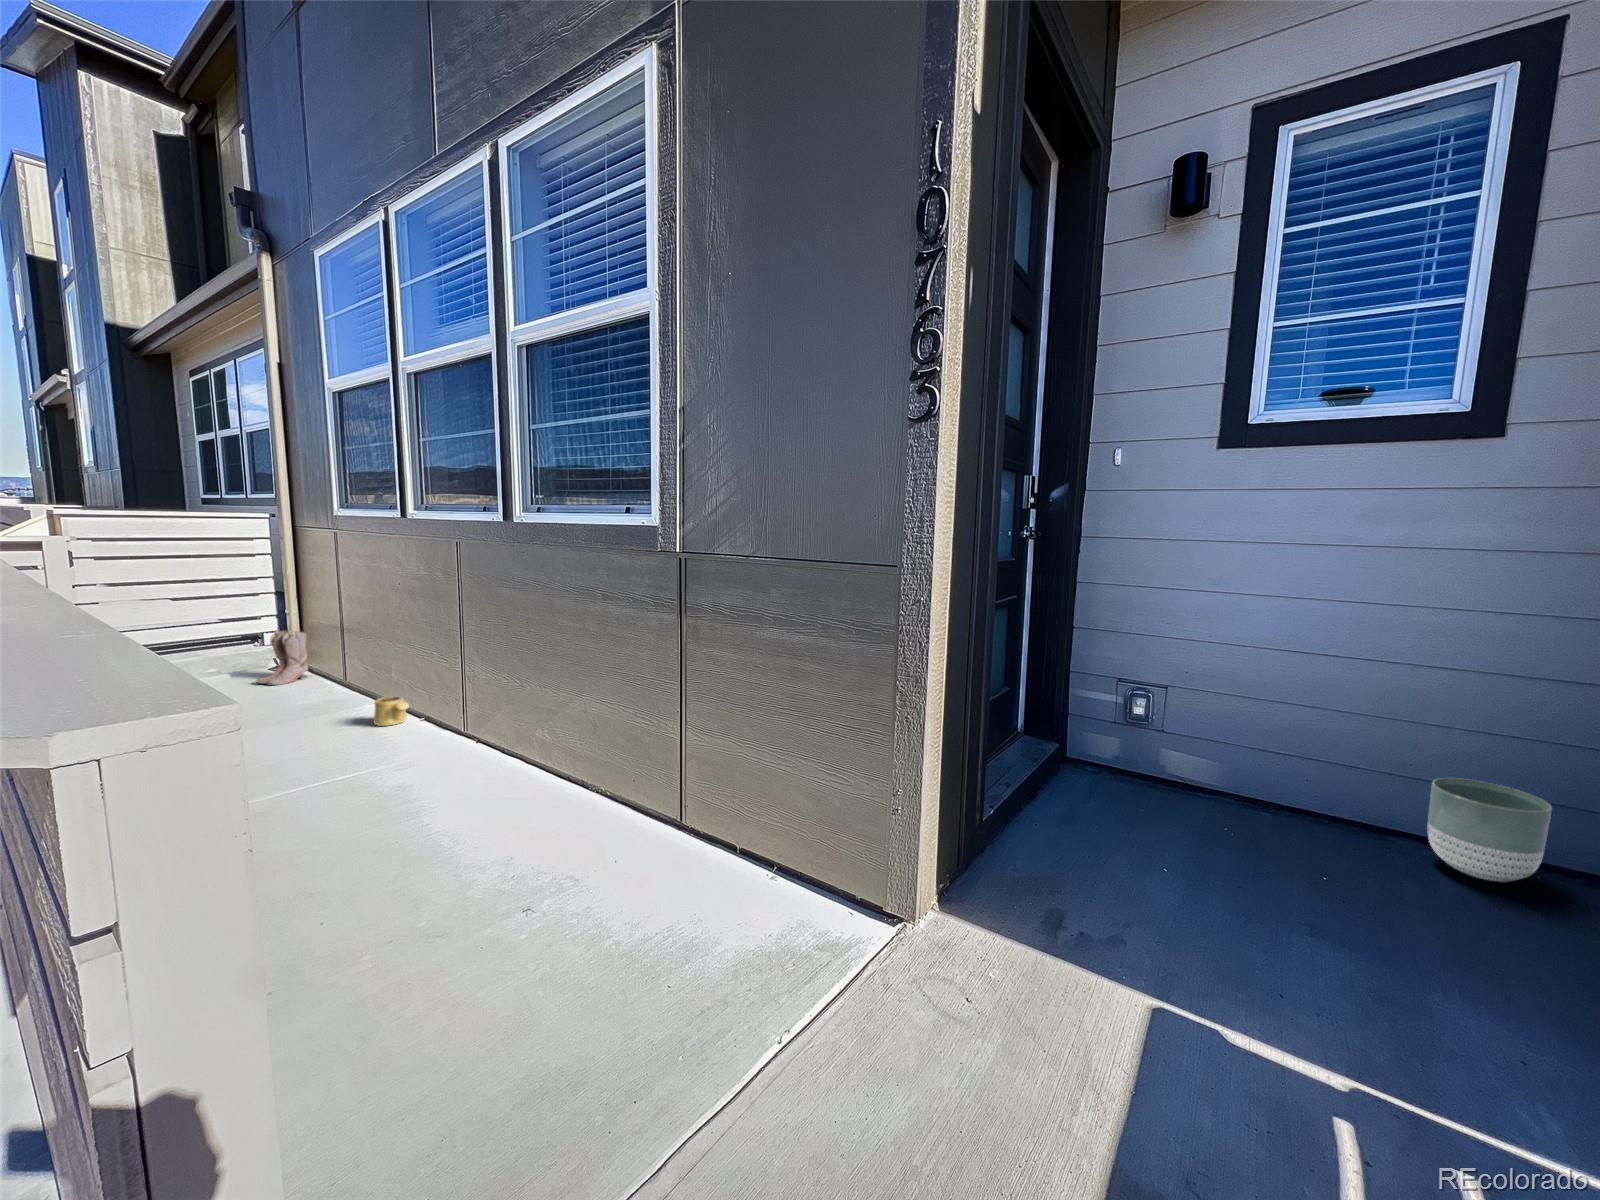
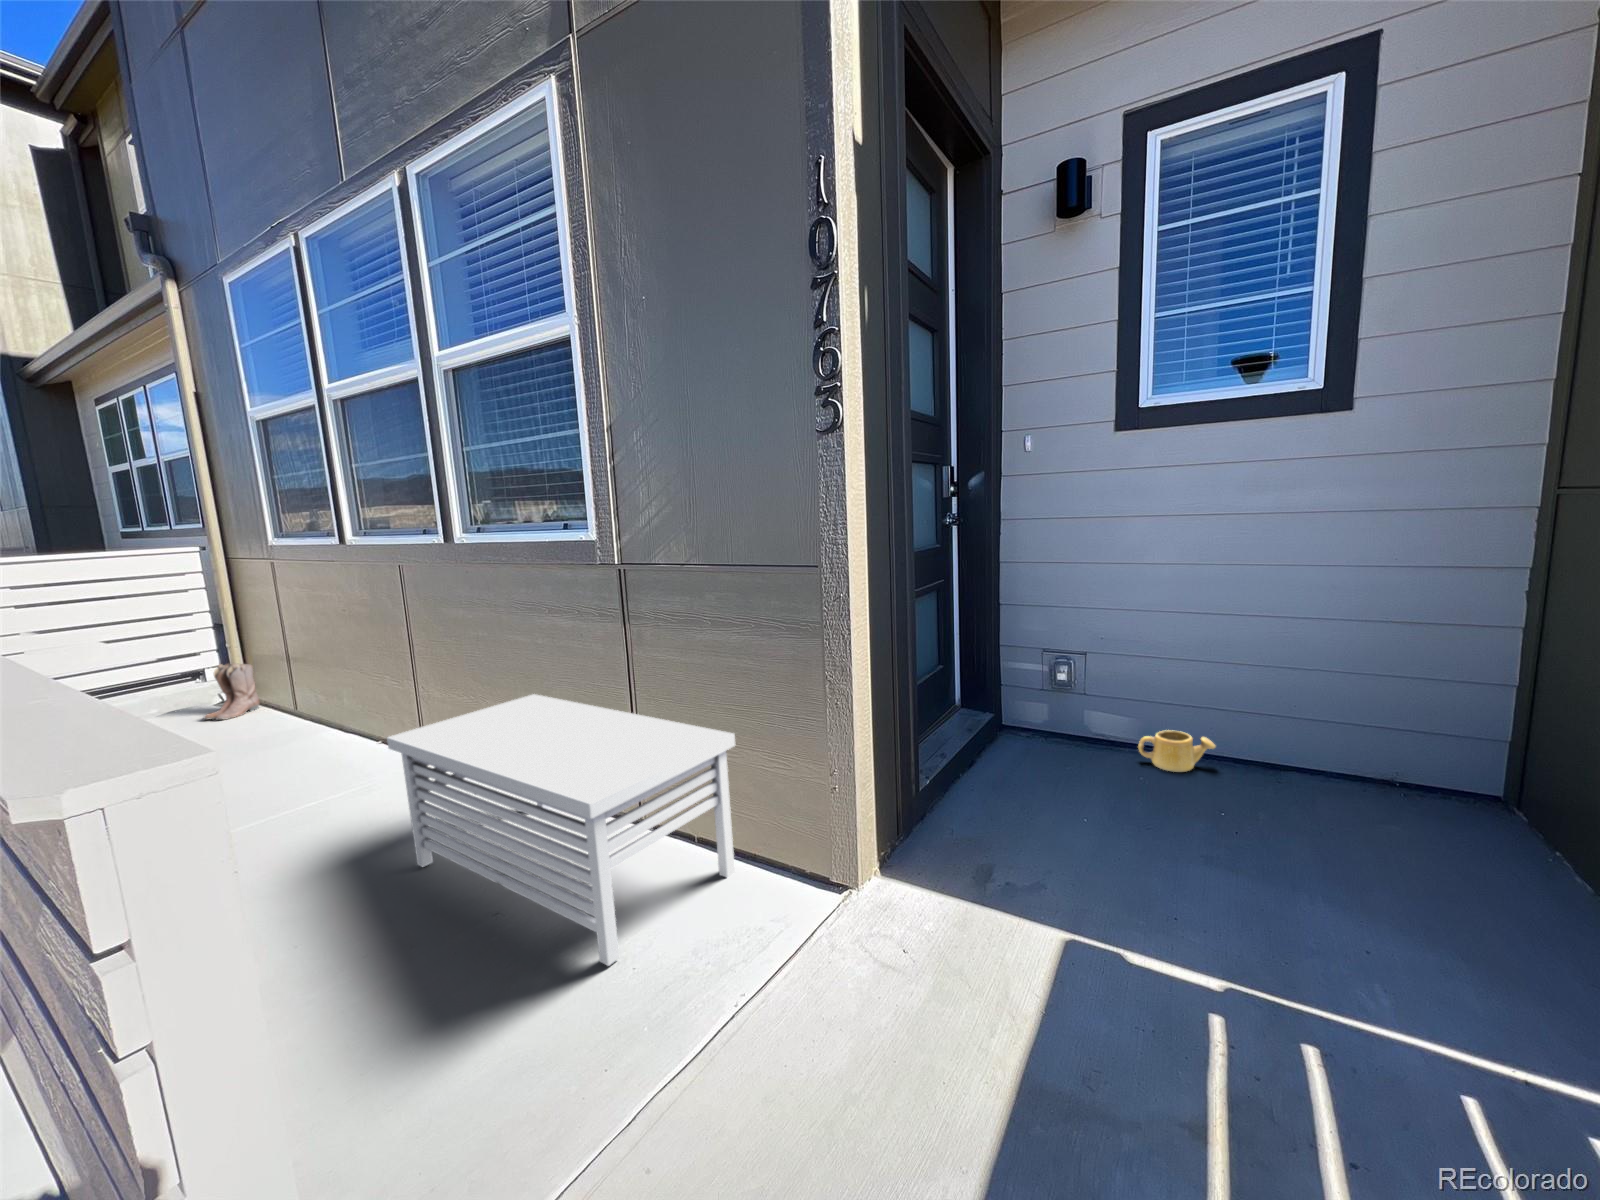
storage bench: none [430,682,790,979] -> present [387,694,735,966]
watering can: present [374,696,409,726] -> present [1138,730,1215,772]
planter: present [1427,778,1552,882] -> none [1308,715,1405,802]

